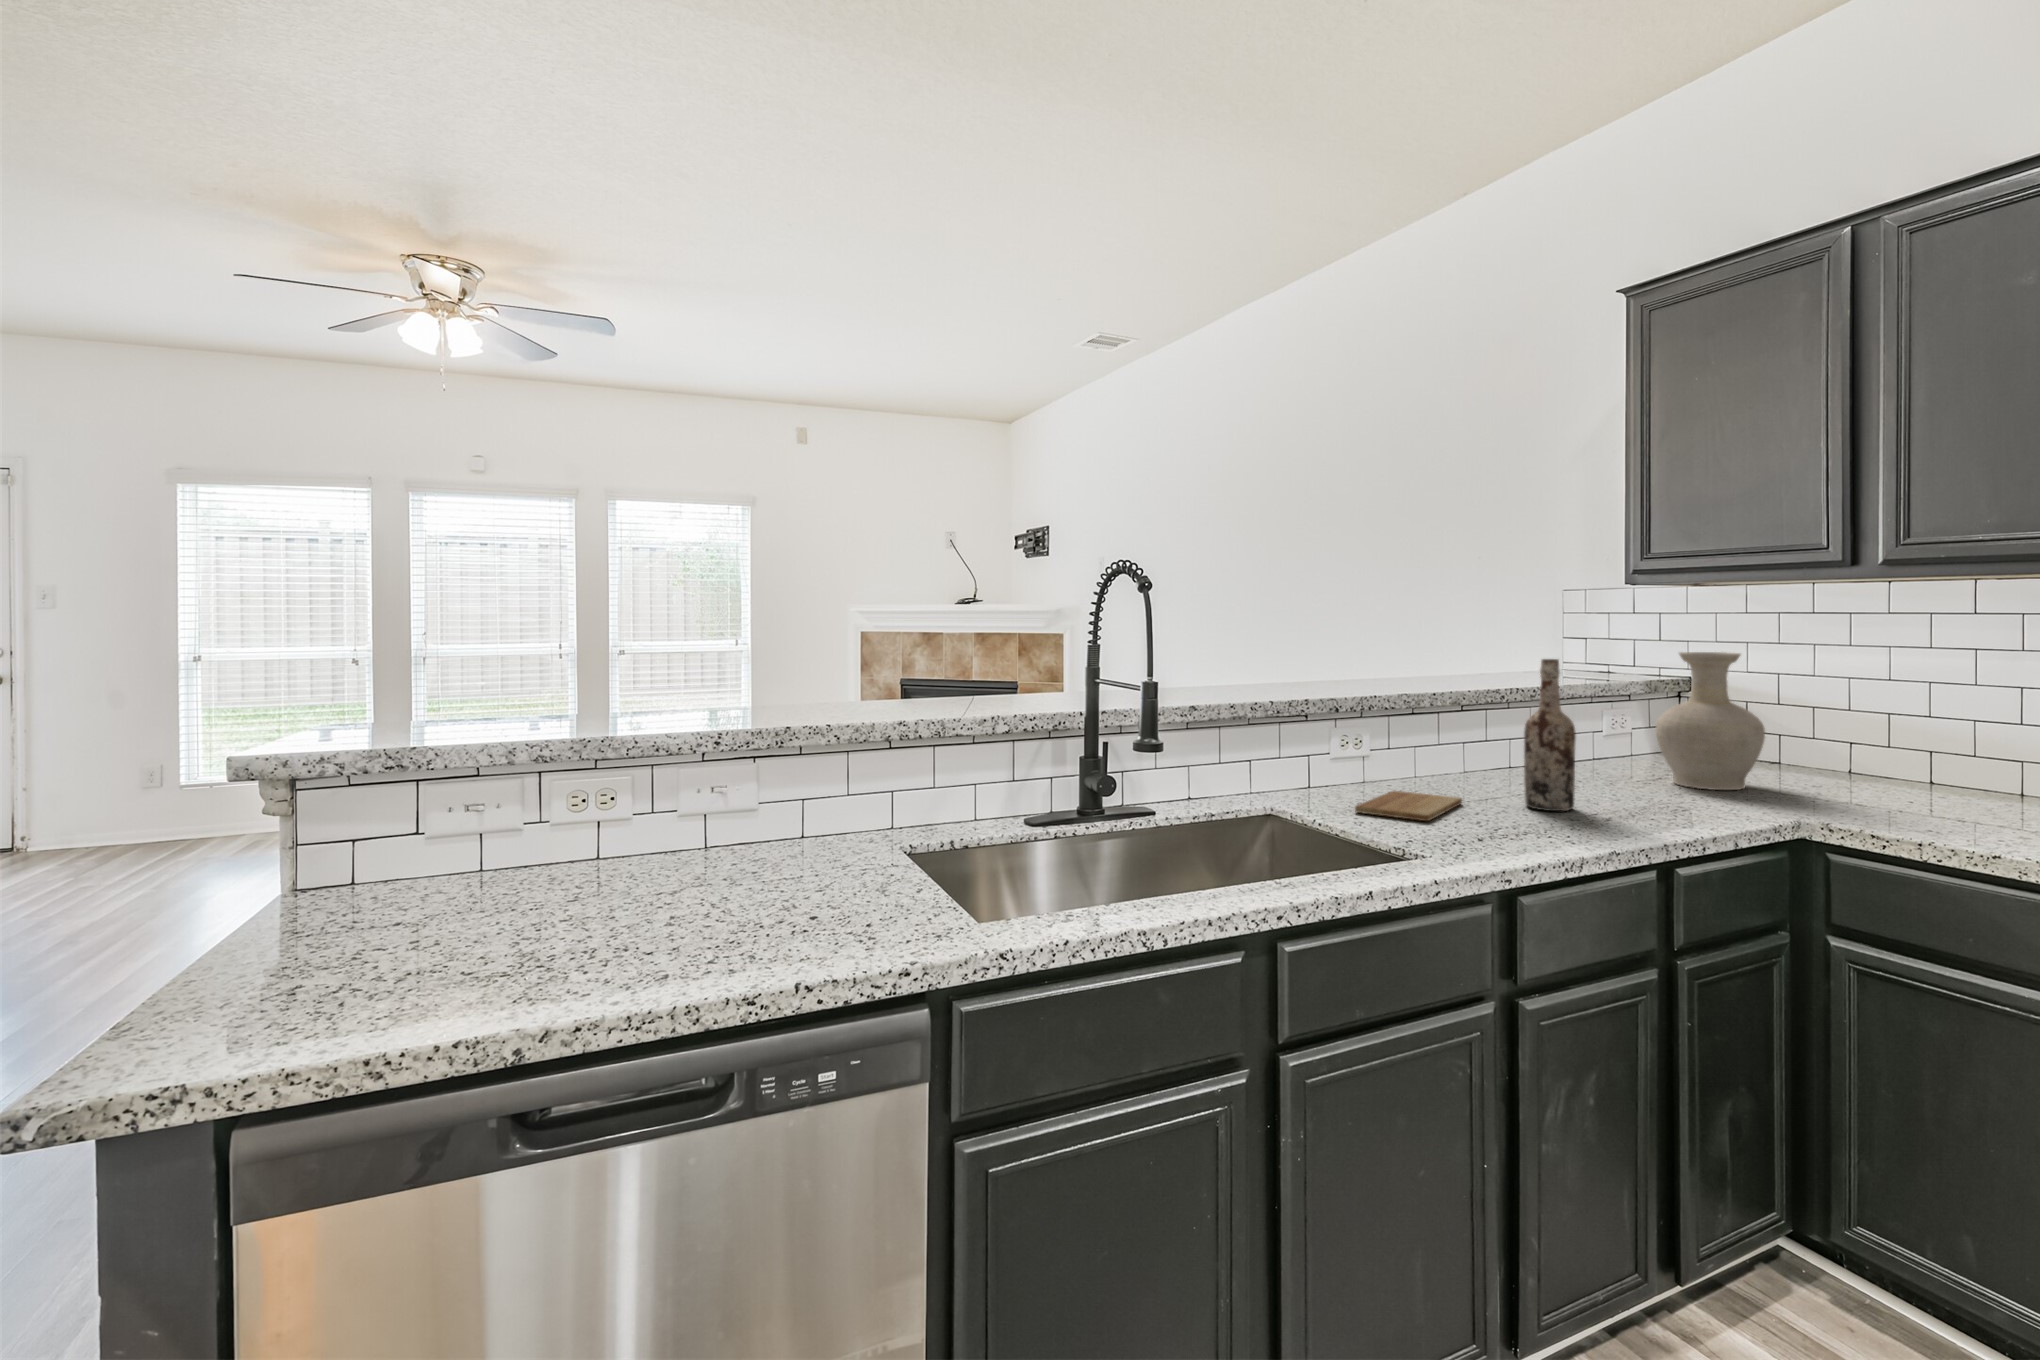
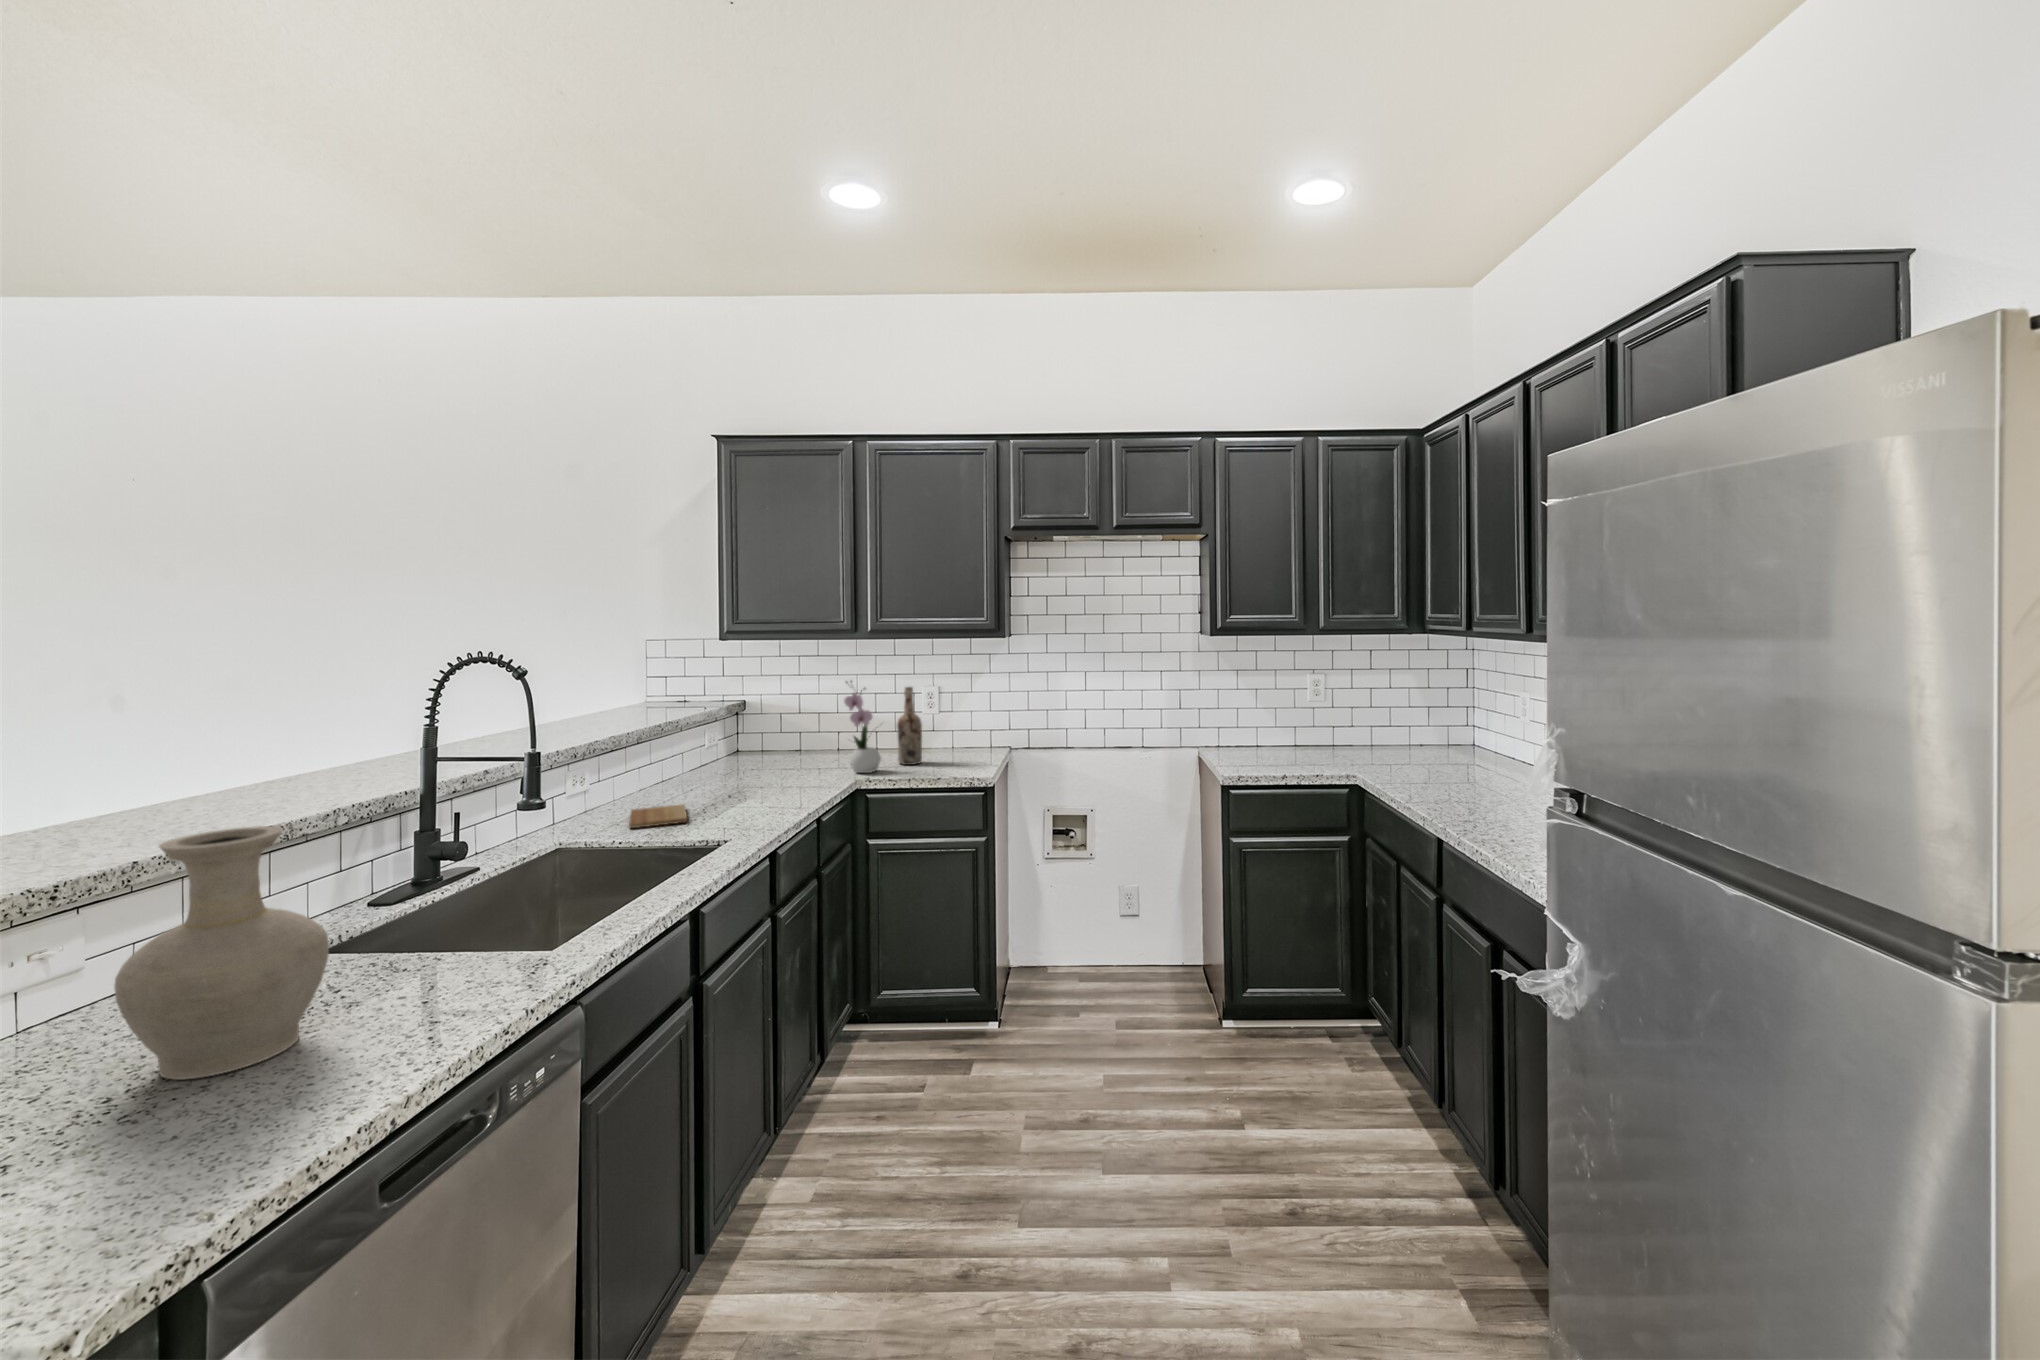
flower arrangement: none [1796,635,1897,816] -> present [844,682,881,773]
vase: present [1656,652,1765,790] -> present [114,826,329,1080]
wine bottle: present [1524,659,1576,811] -> present [897,687,922,765]

